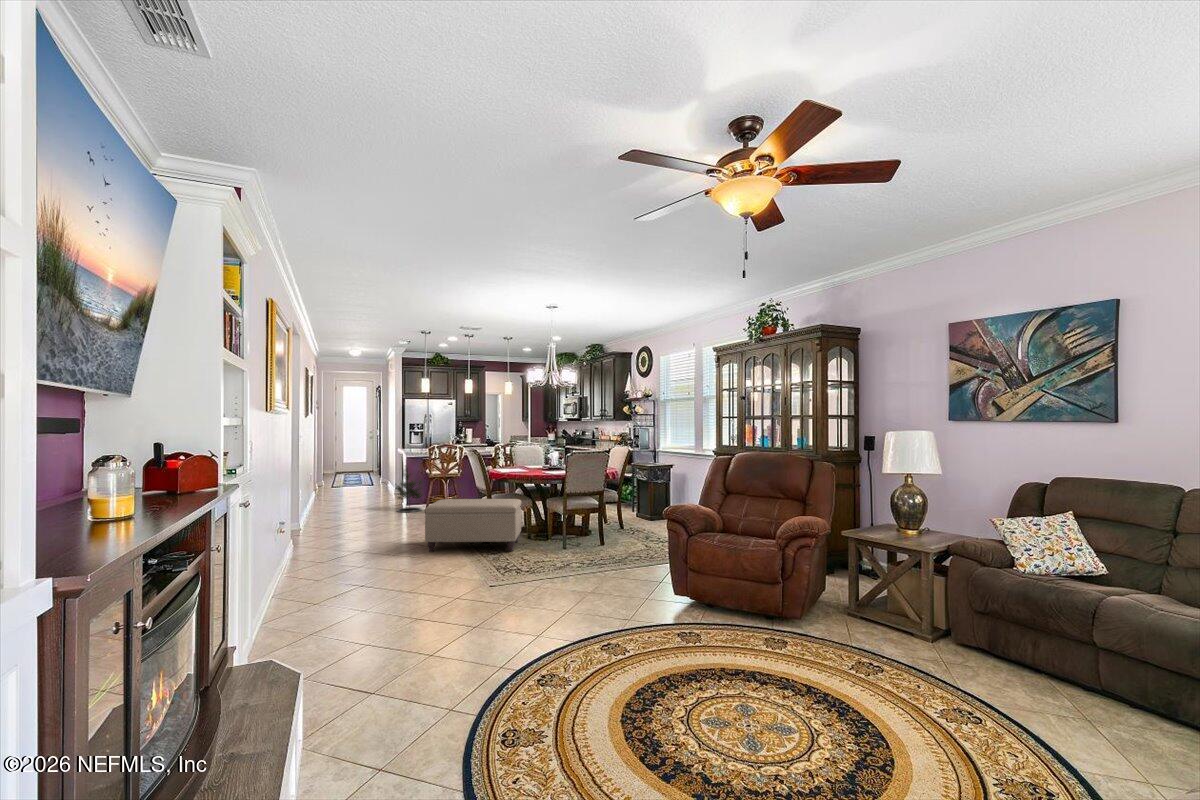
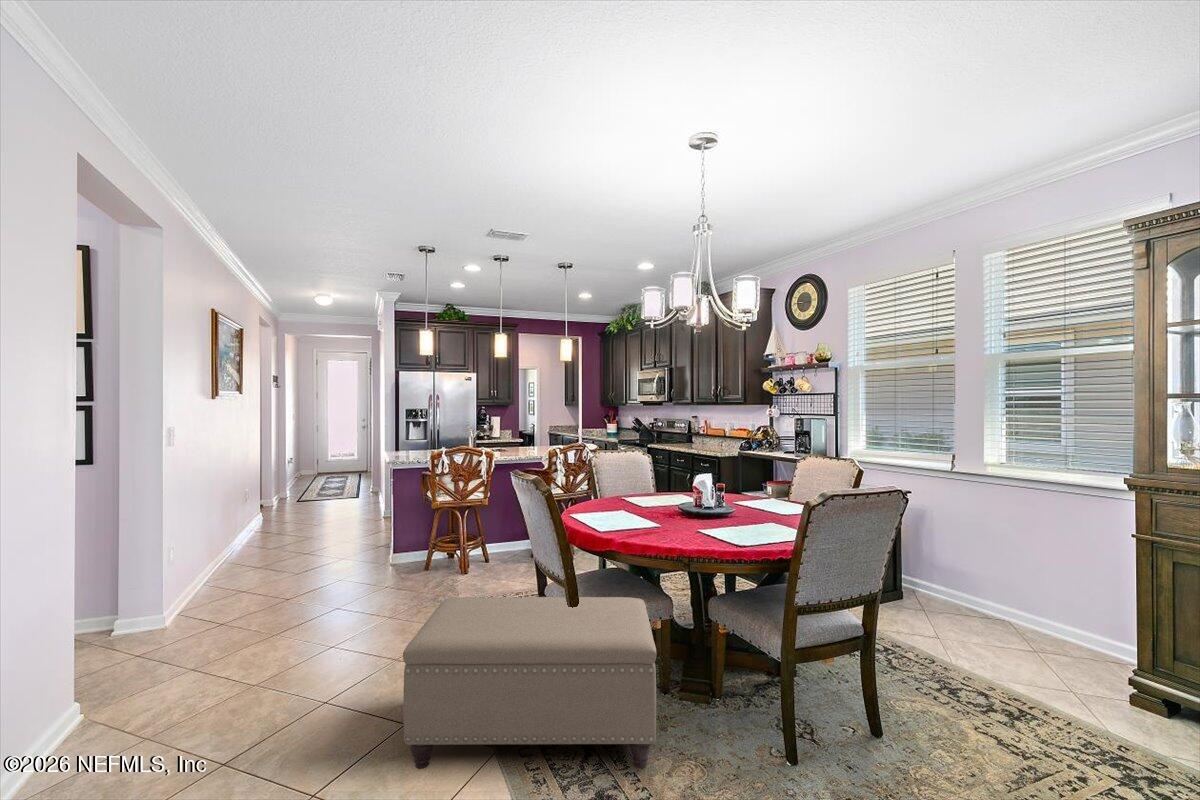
potted tree: present [395,473,422,512] -> none [367,489,424,571]

